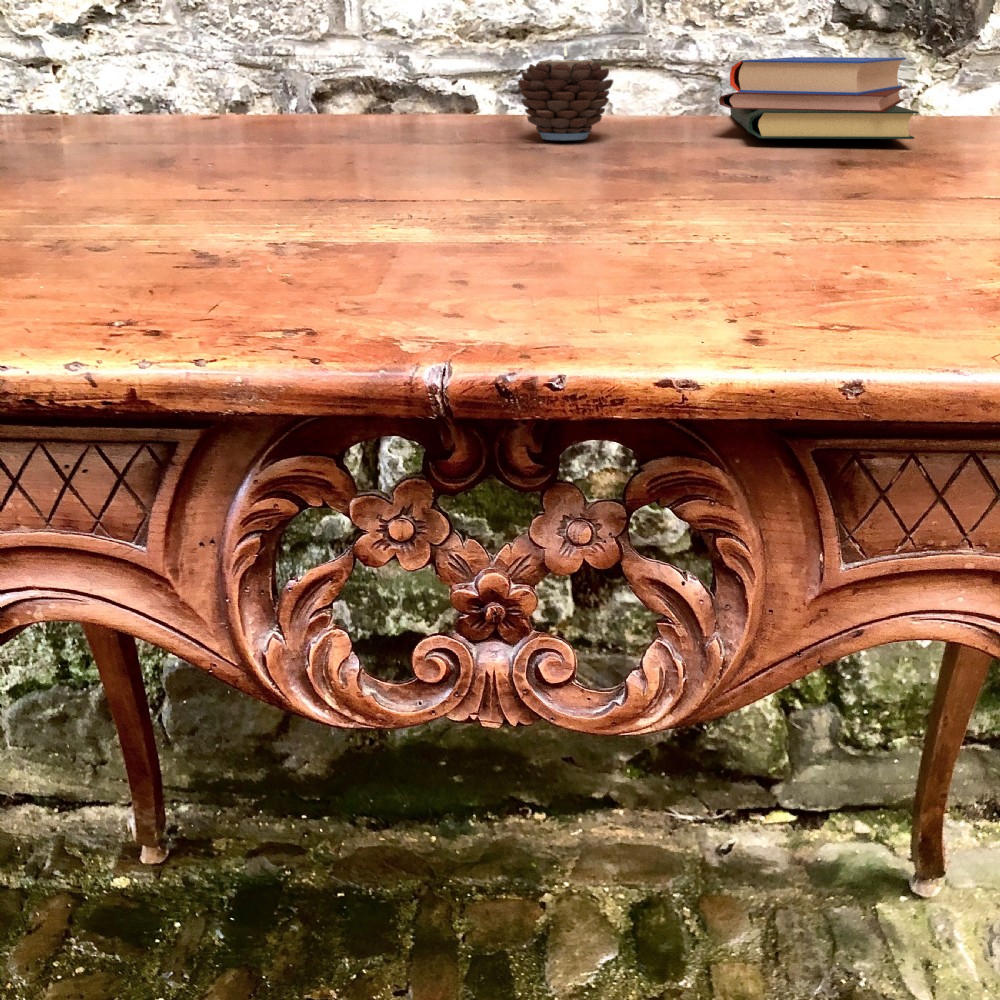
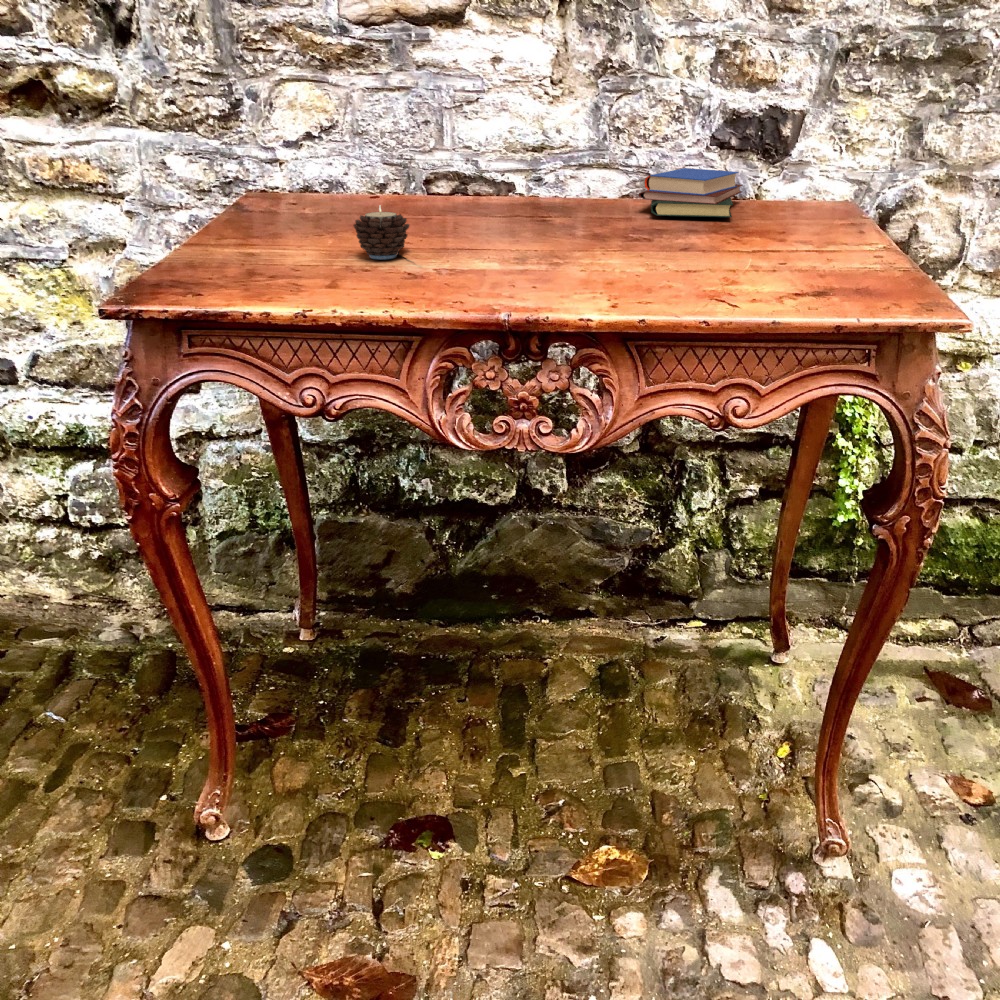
candle: present [518,44,613,140] -> present [353,208,409,260]

